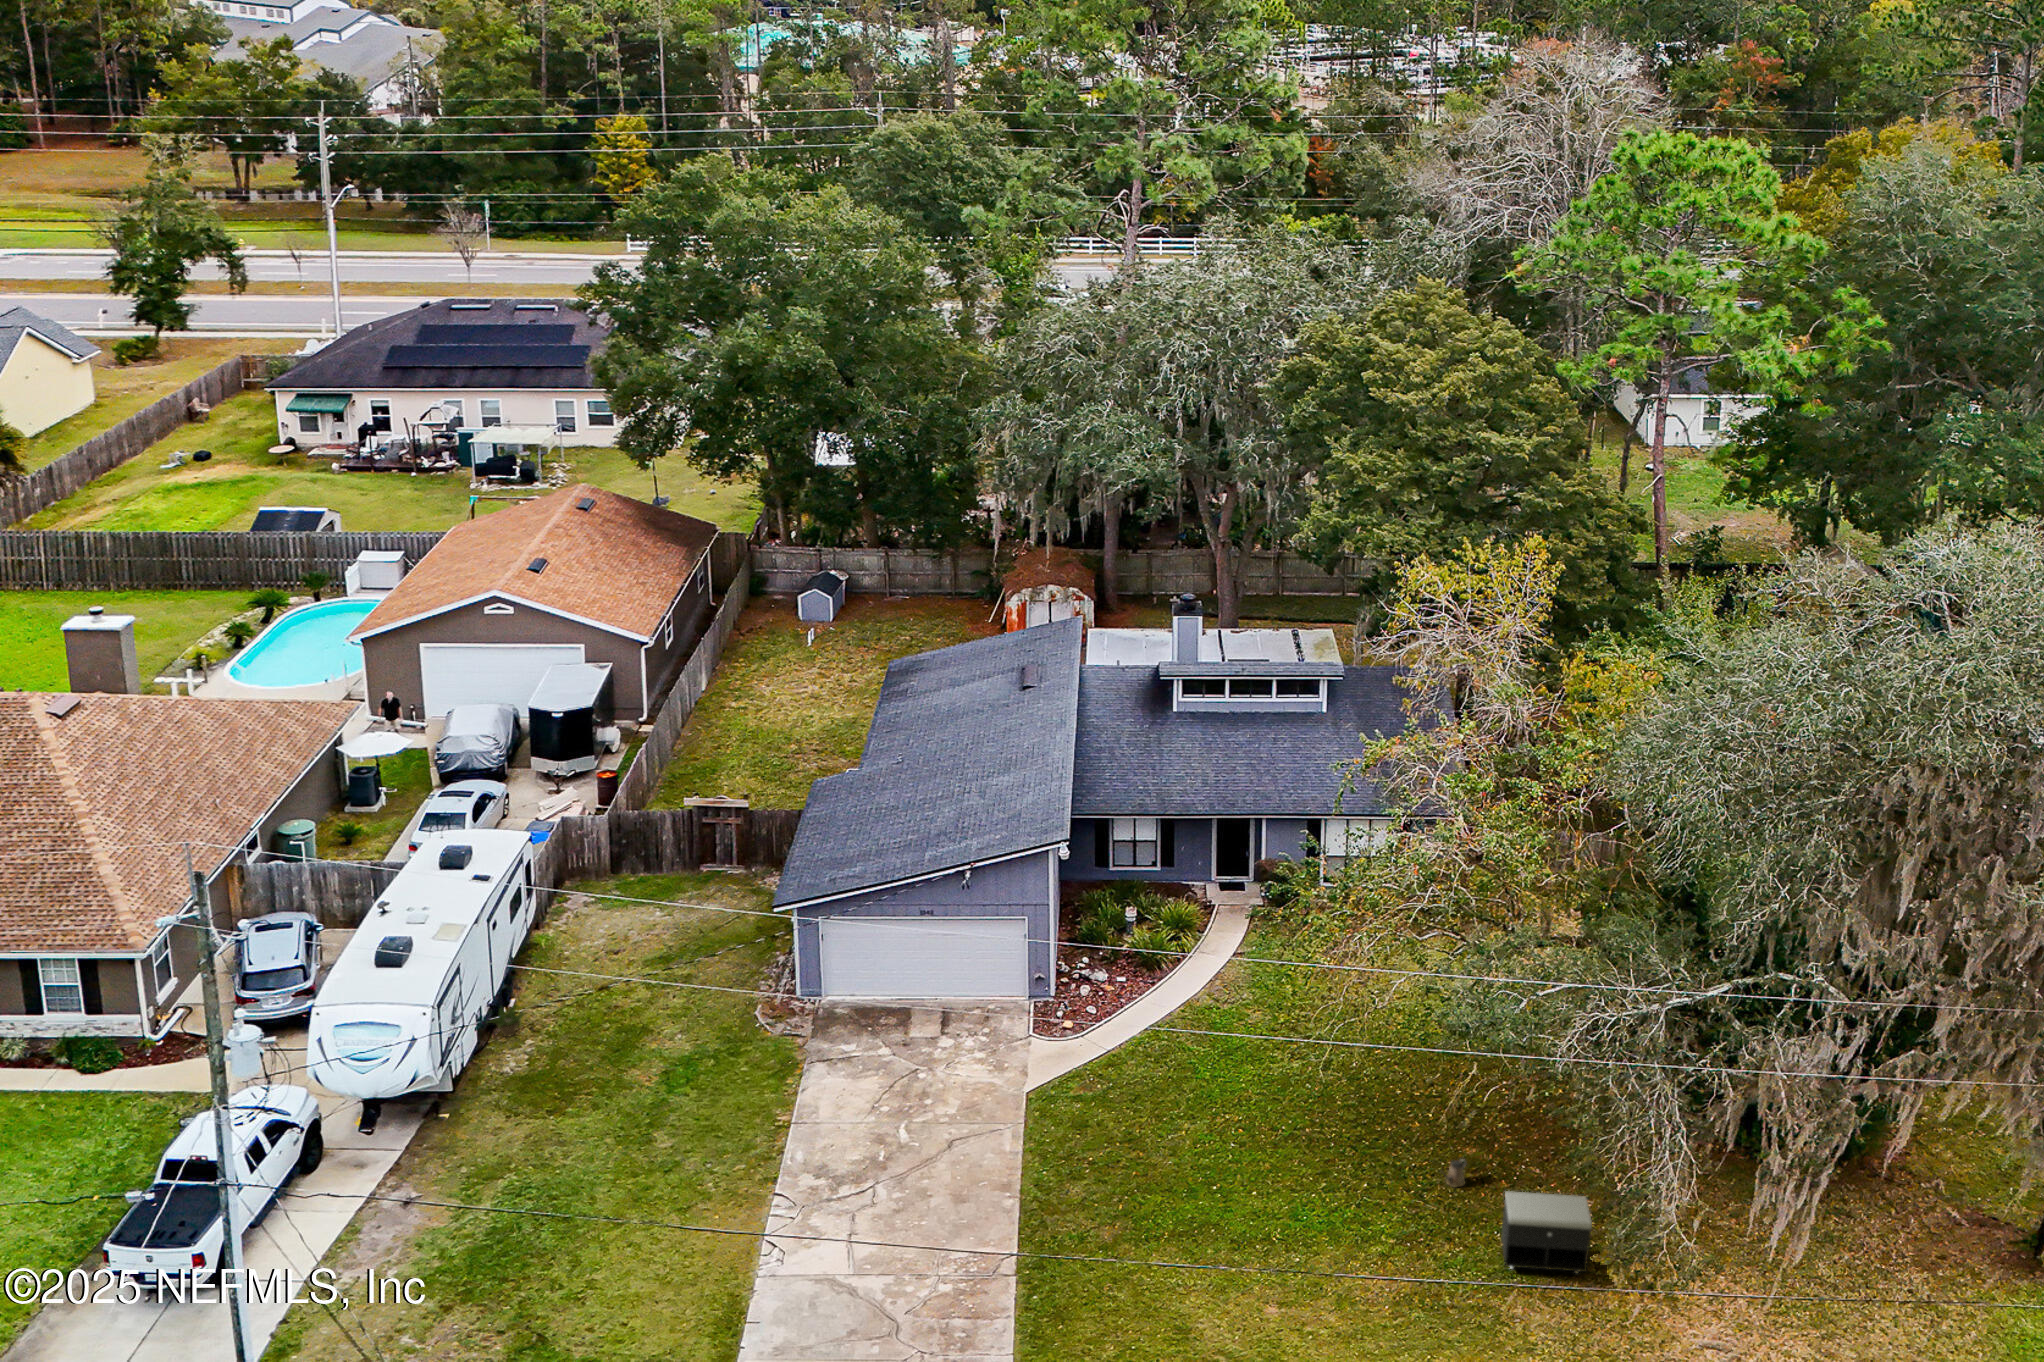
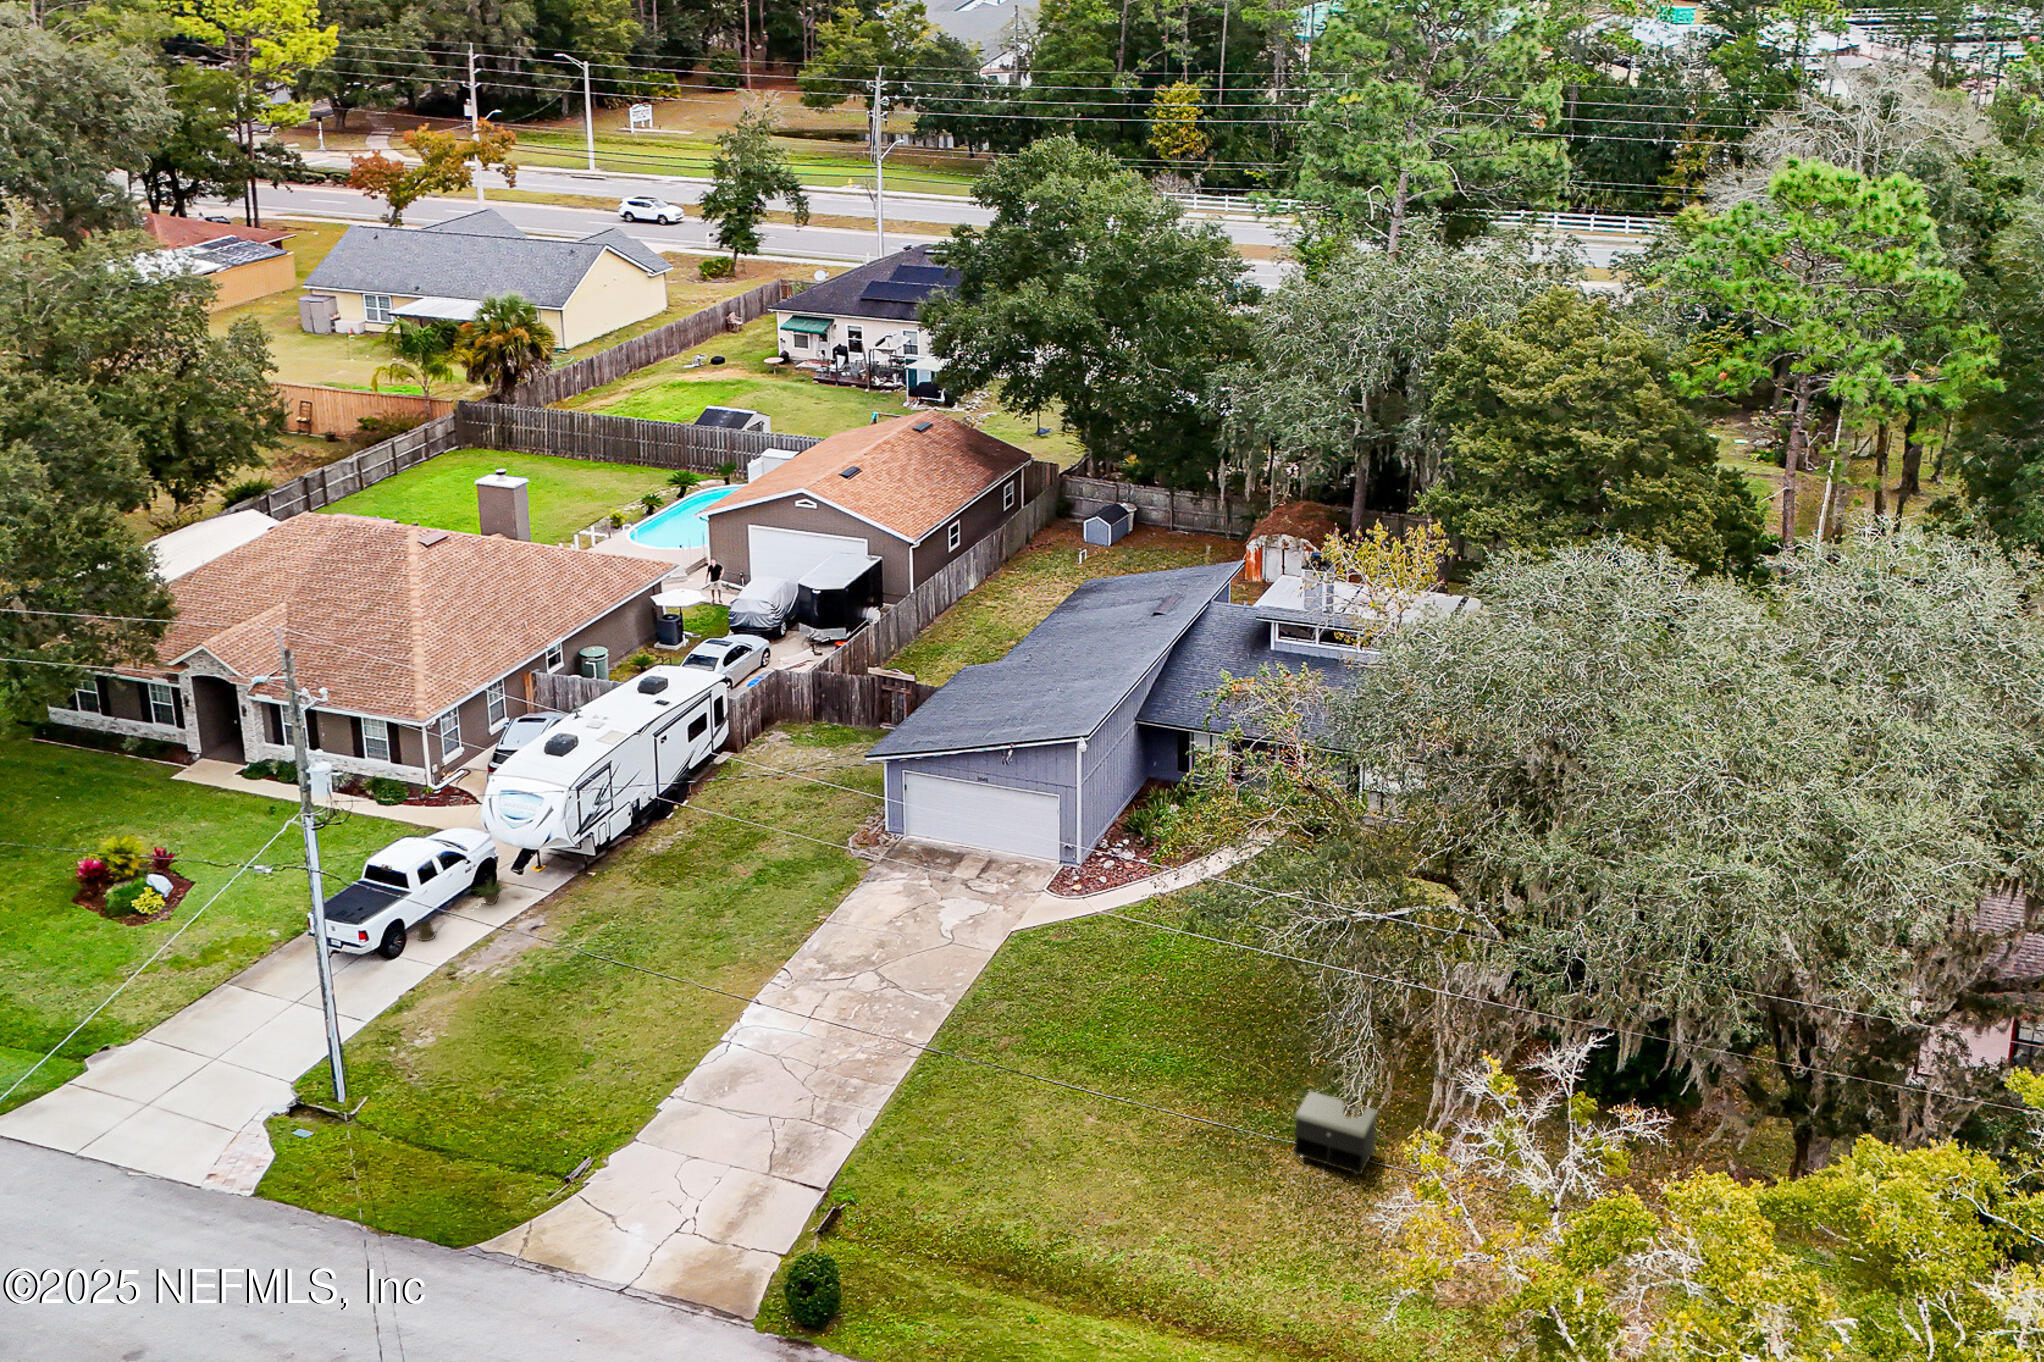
decorative plant: present [490,1006,526,1037] -> present [476,880,503,905]
watering can: present [1444,1159,1466,1187] -> present [415,920,440,941]

